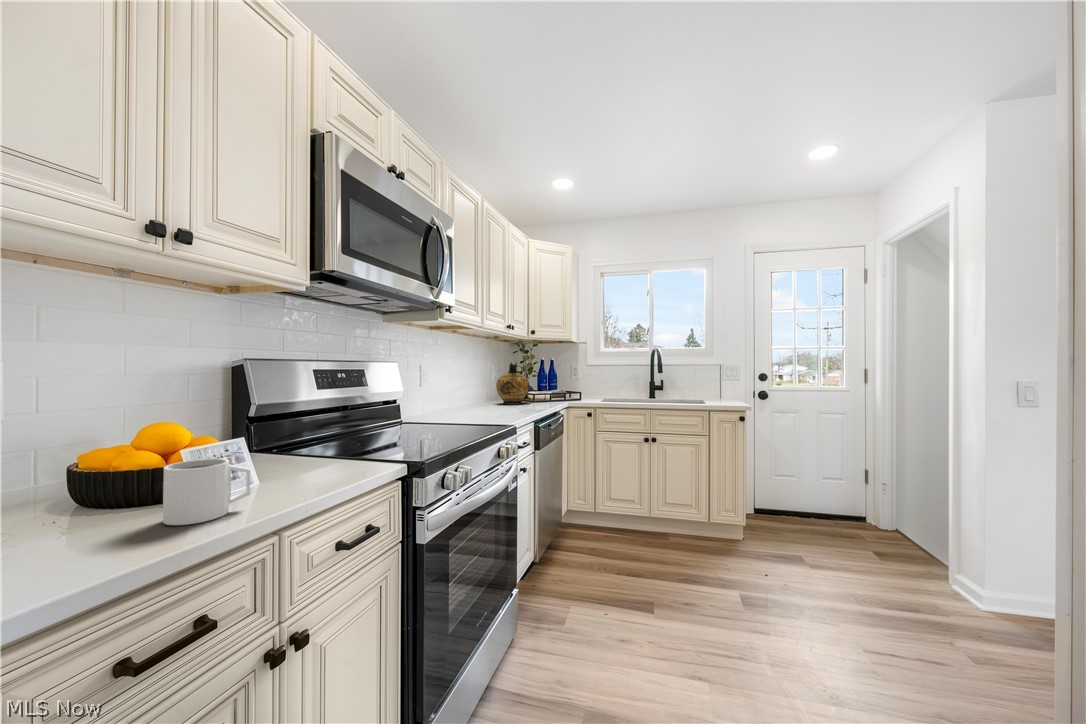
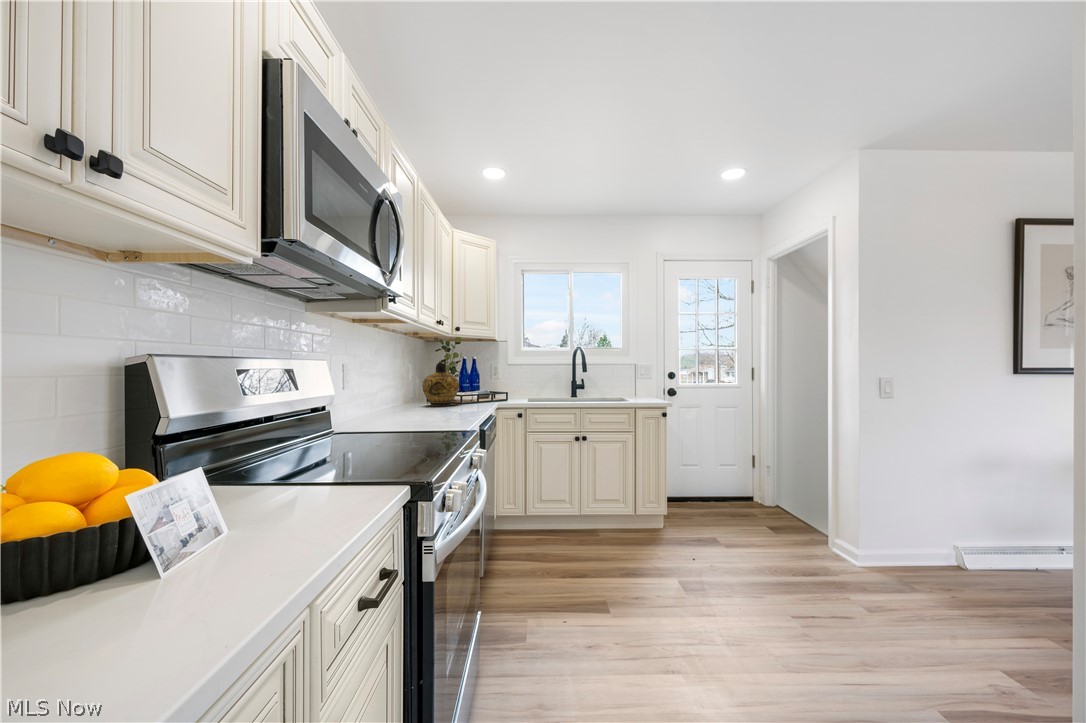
mug: present [163,459,250,525] -> none [74,503,235,636]

